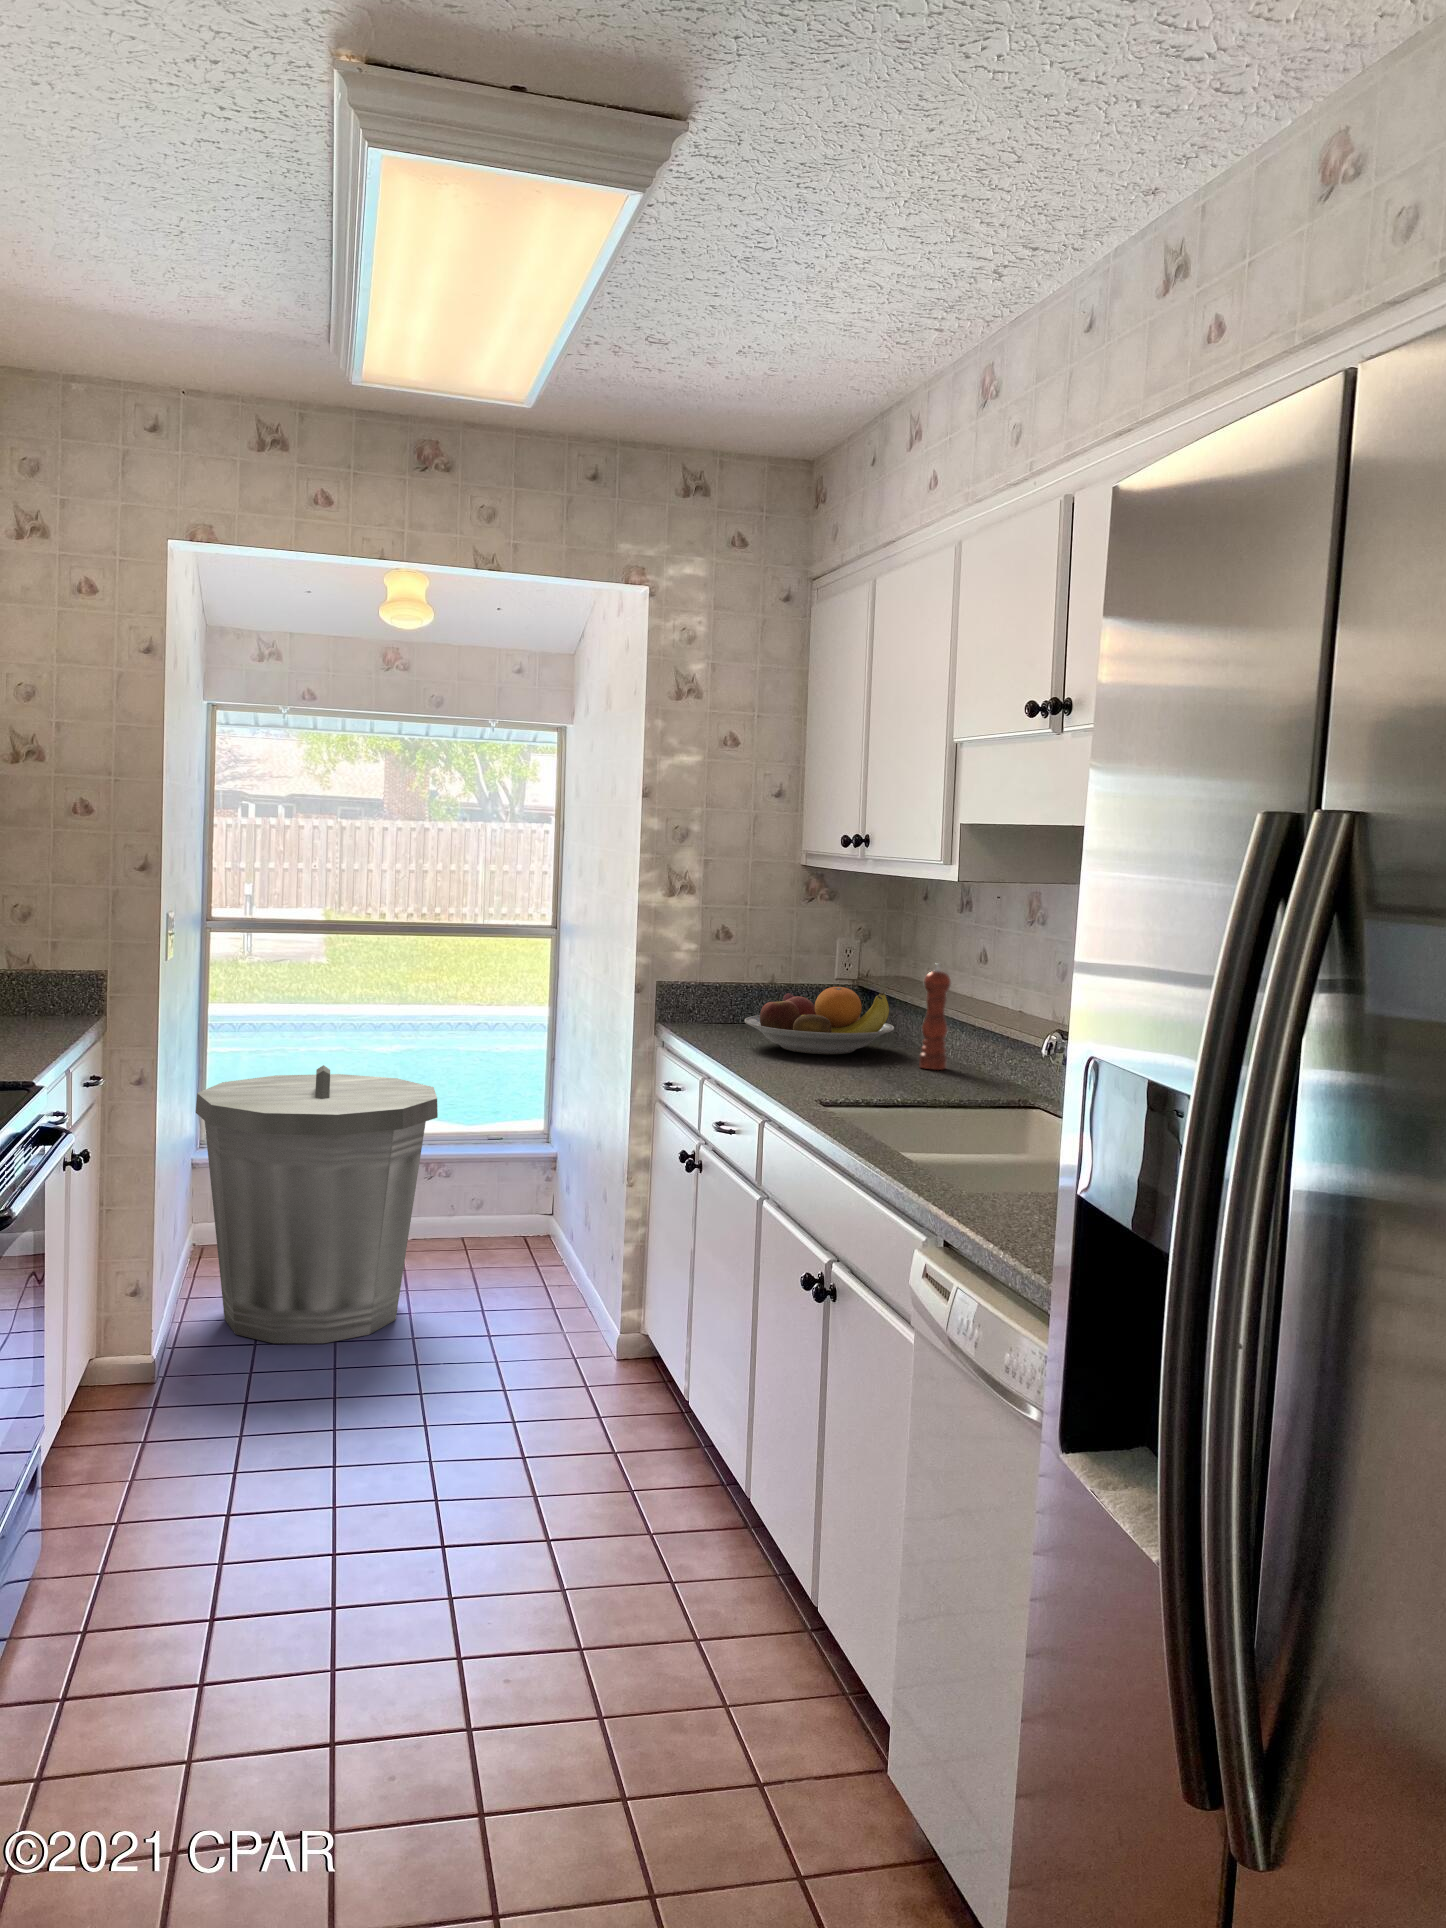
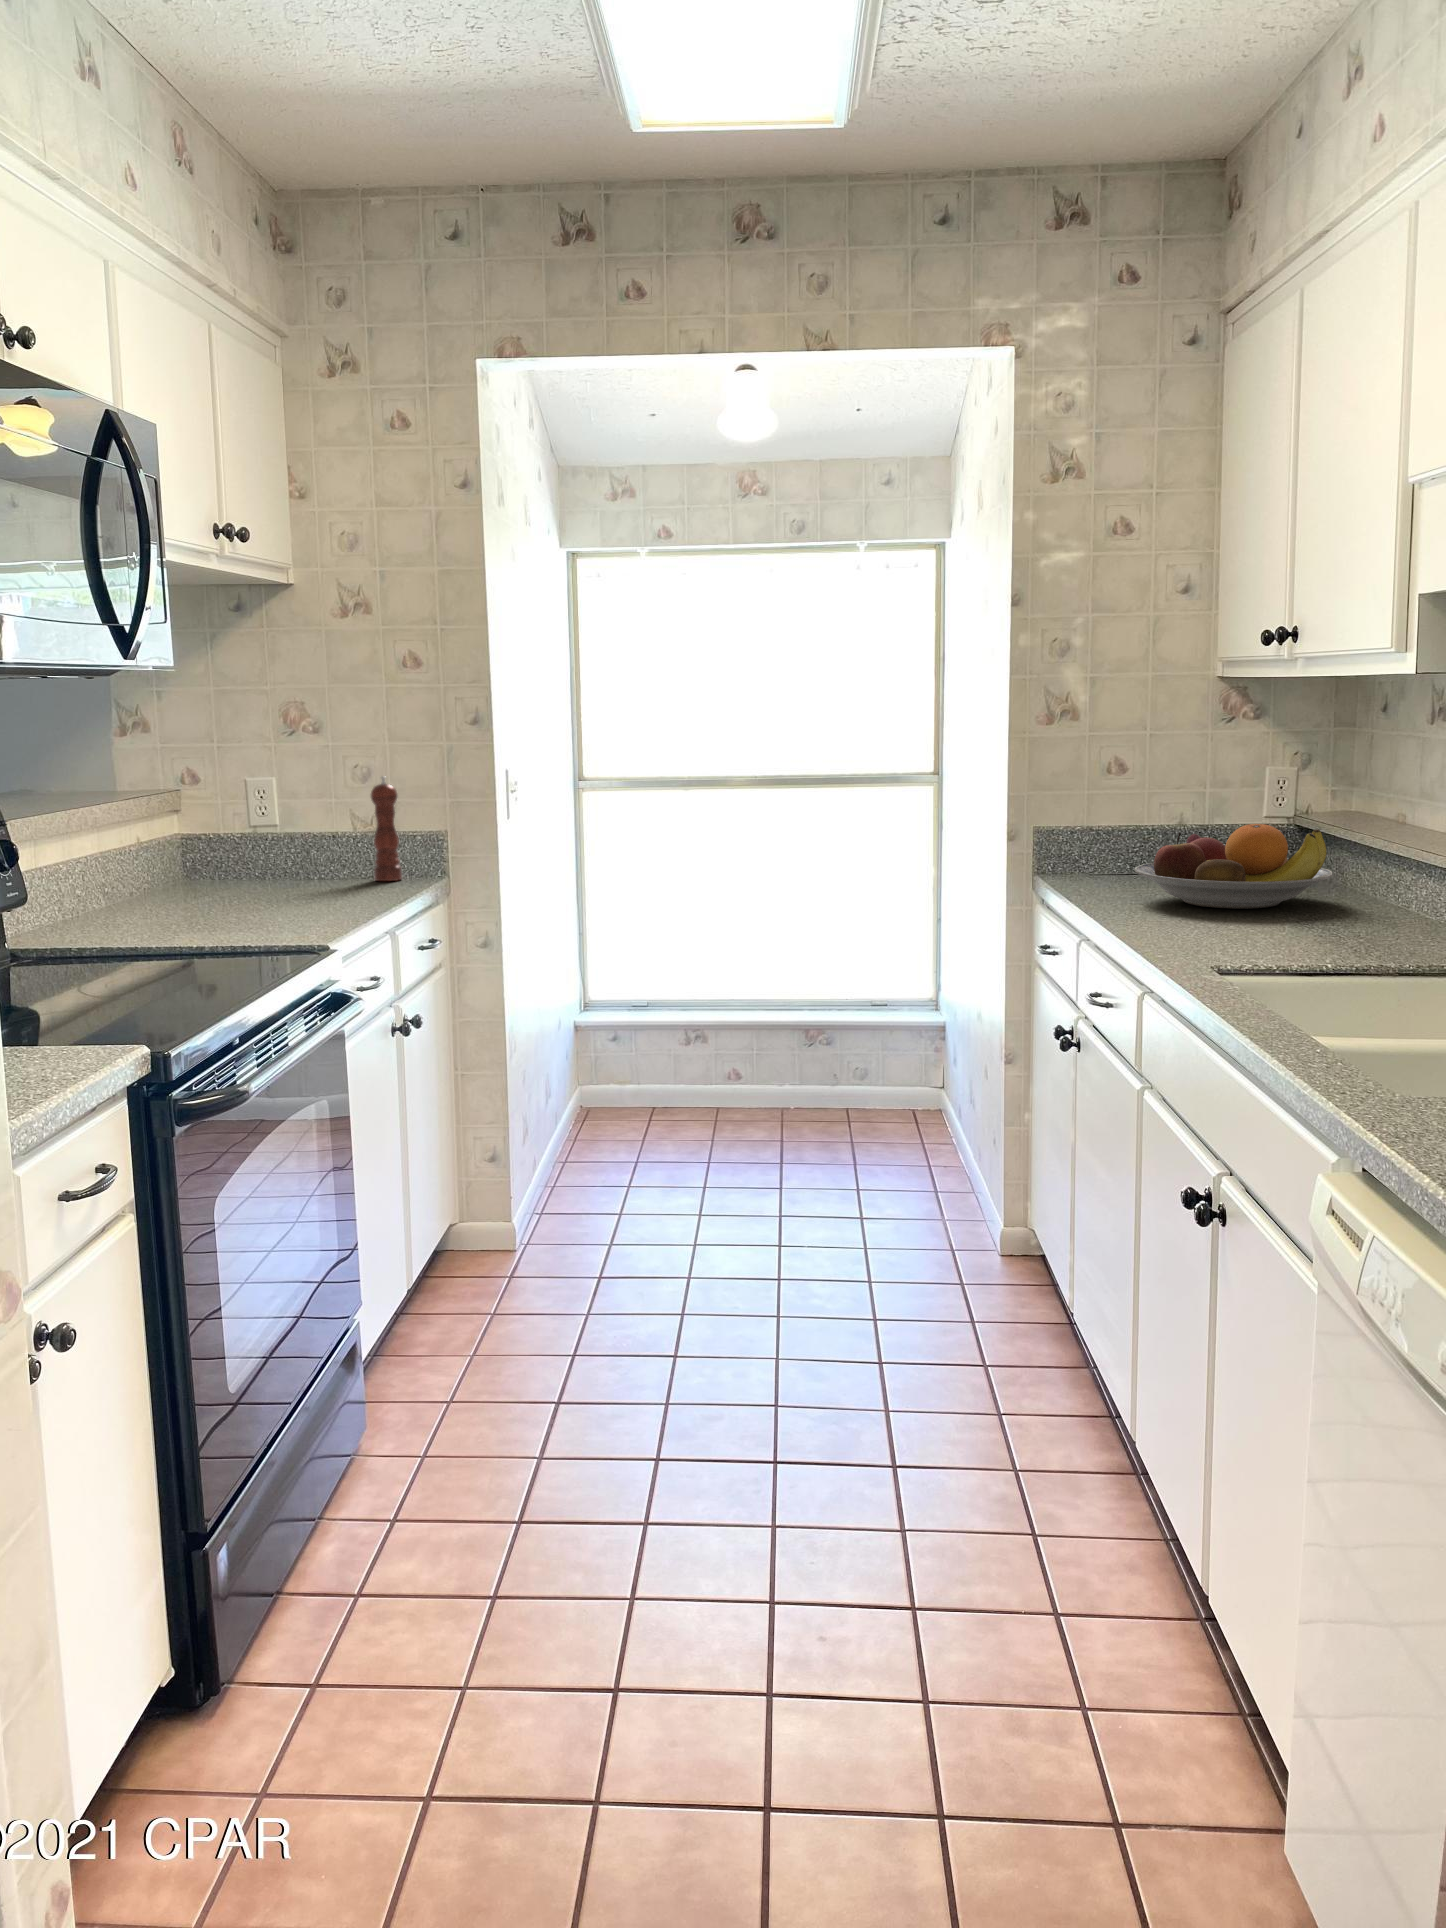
pepper mill: present [919,963,951,1070] -> present [371,776,402,881]
trash can: present [196,1065,438,1343] -> none [552,927,798,1221]

